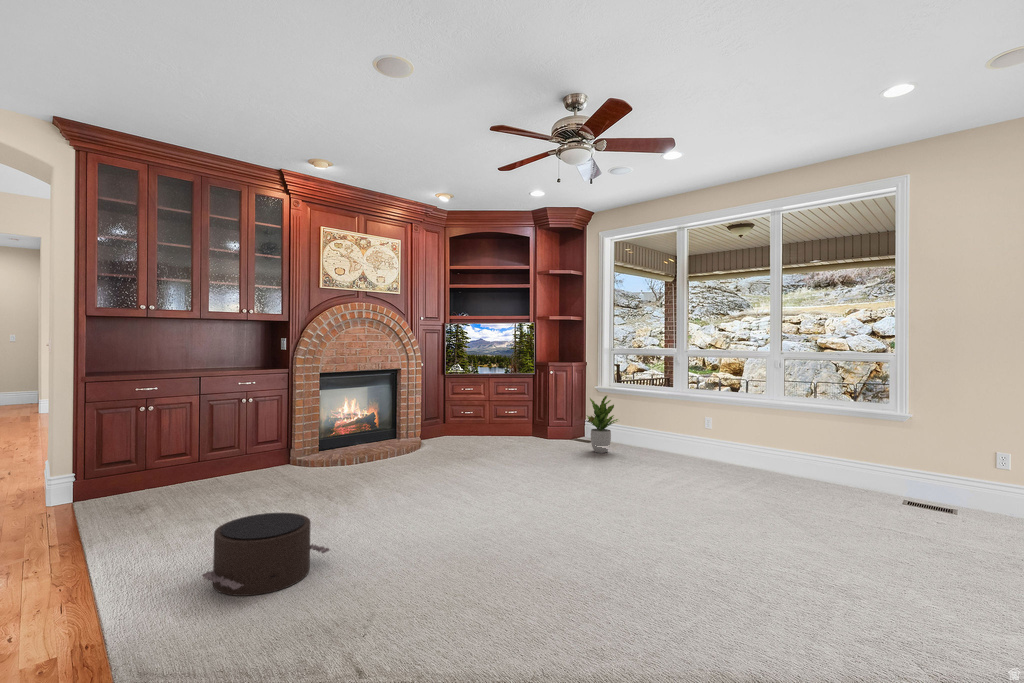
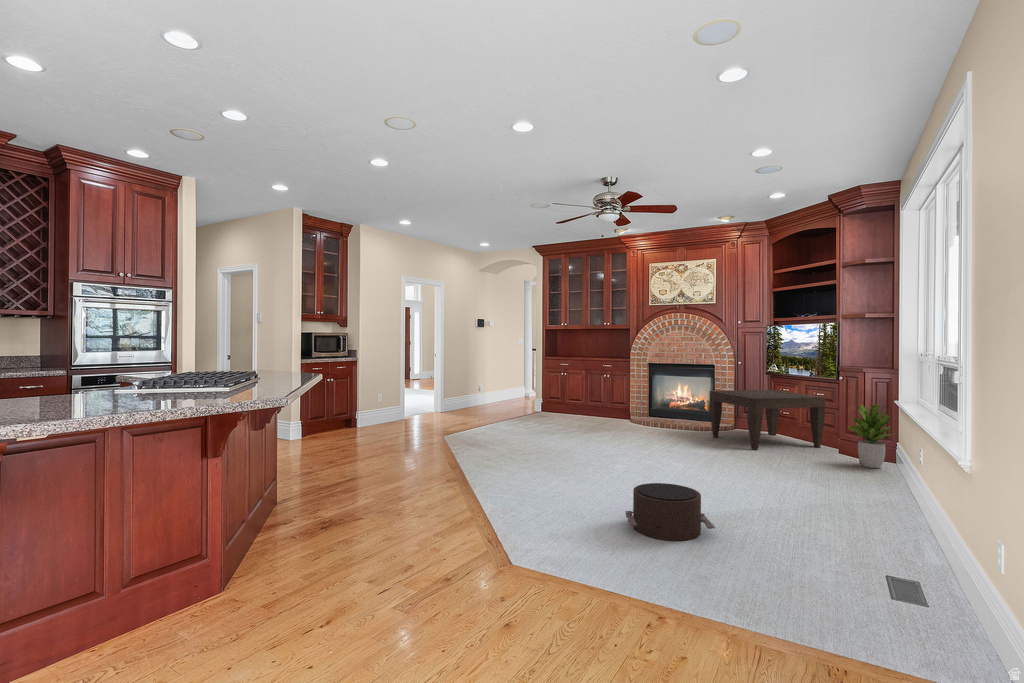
coffee table: none [433,392,532,458] -> present [710,390,825,450]
pouf: present [202,513,330,596] -> present [626,483,715,541]

